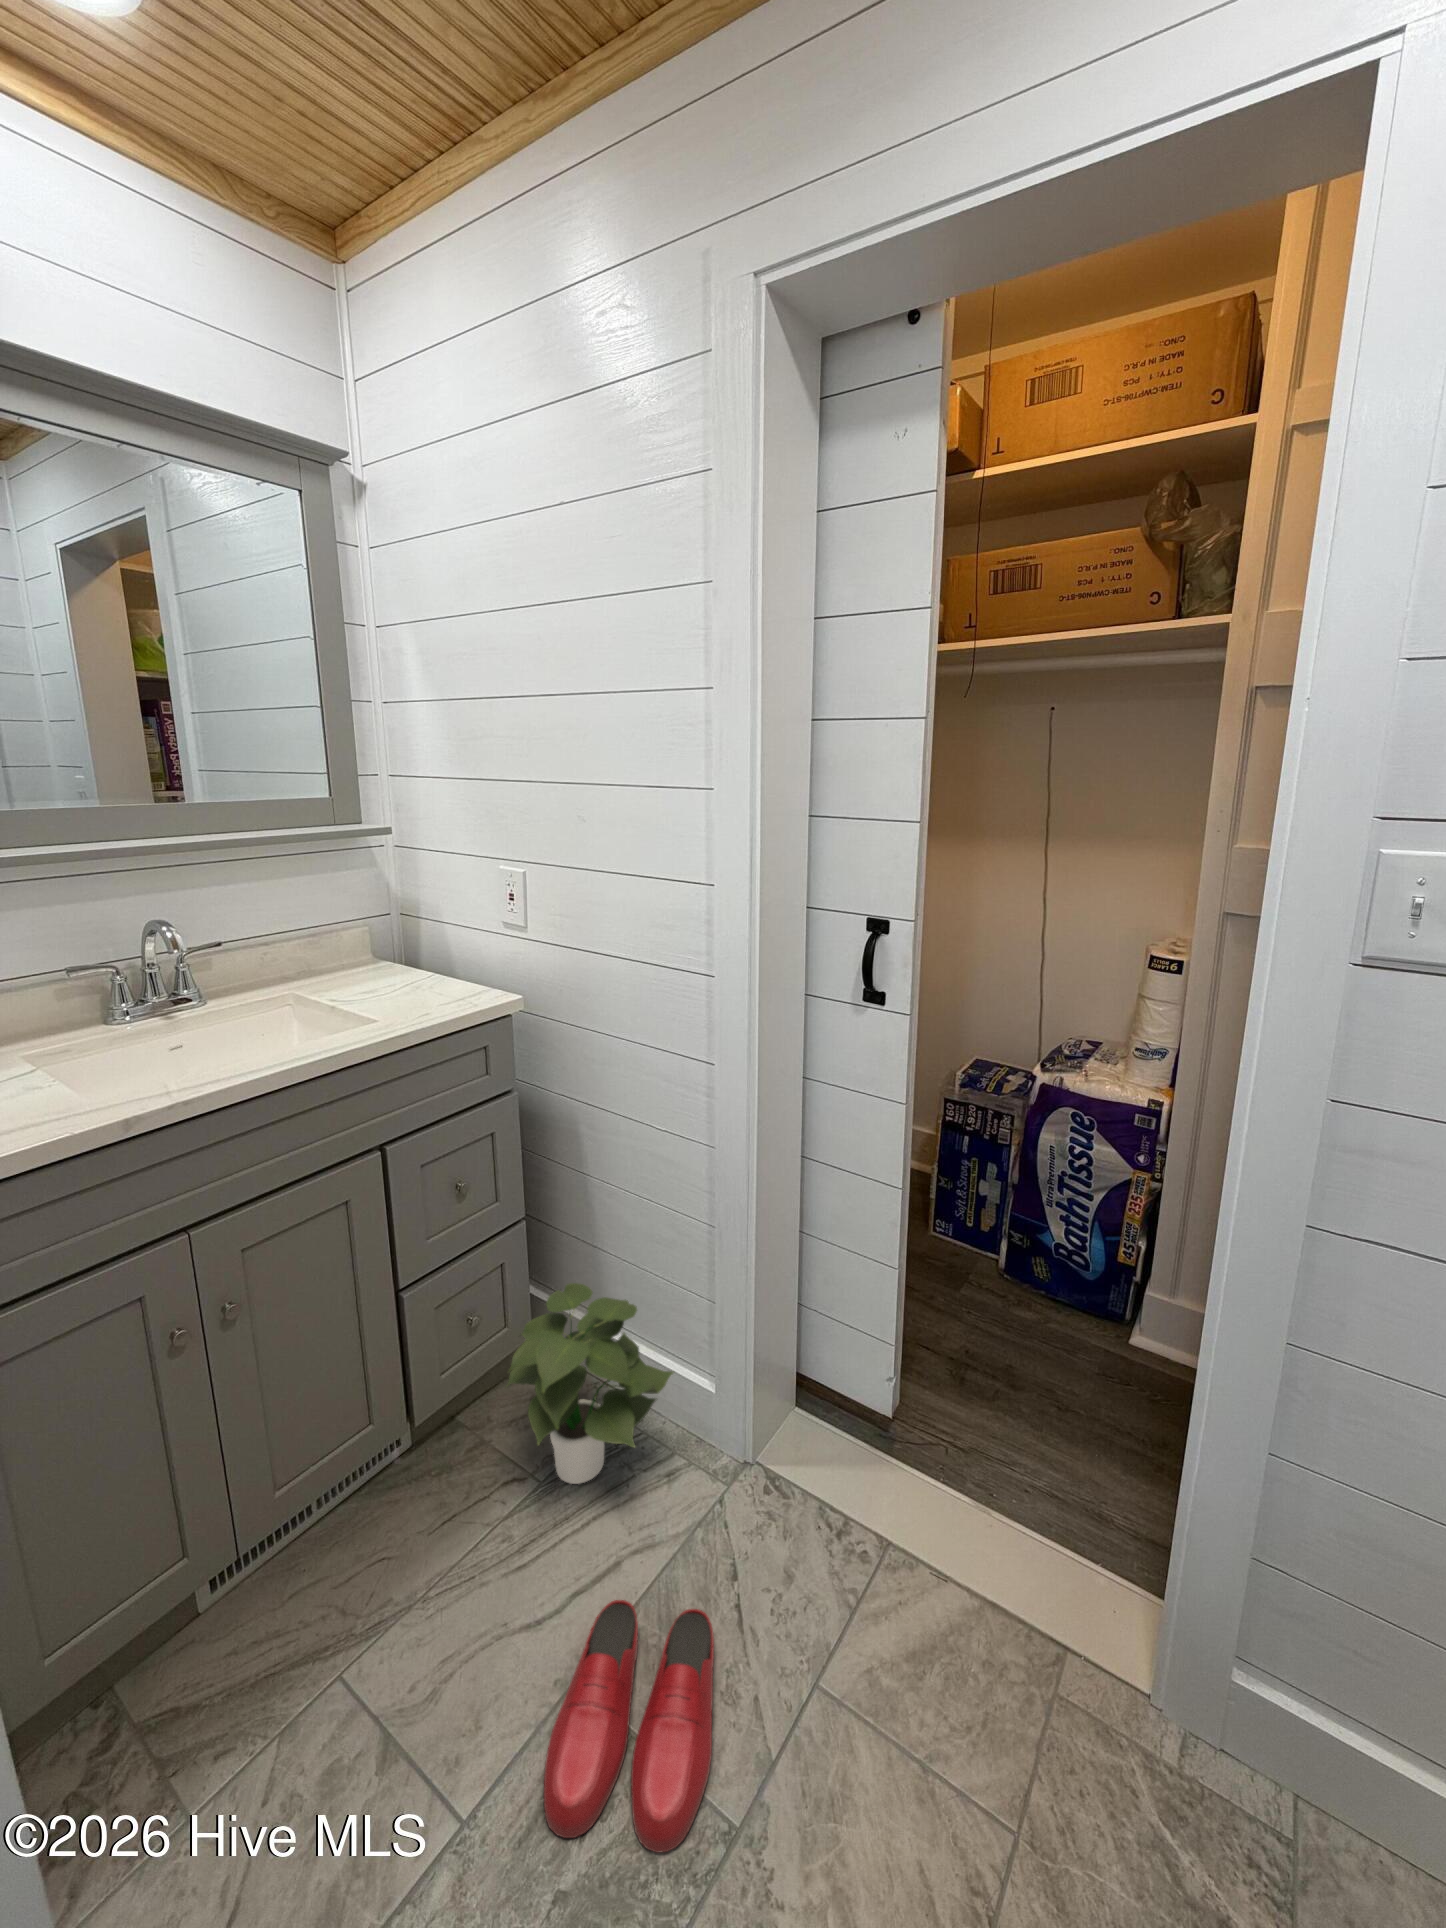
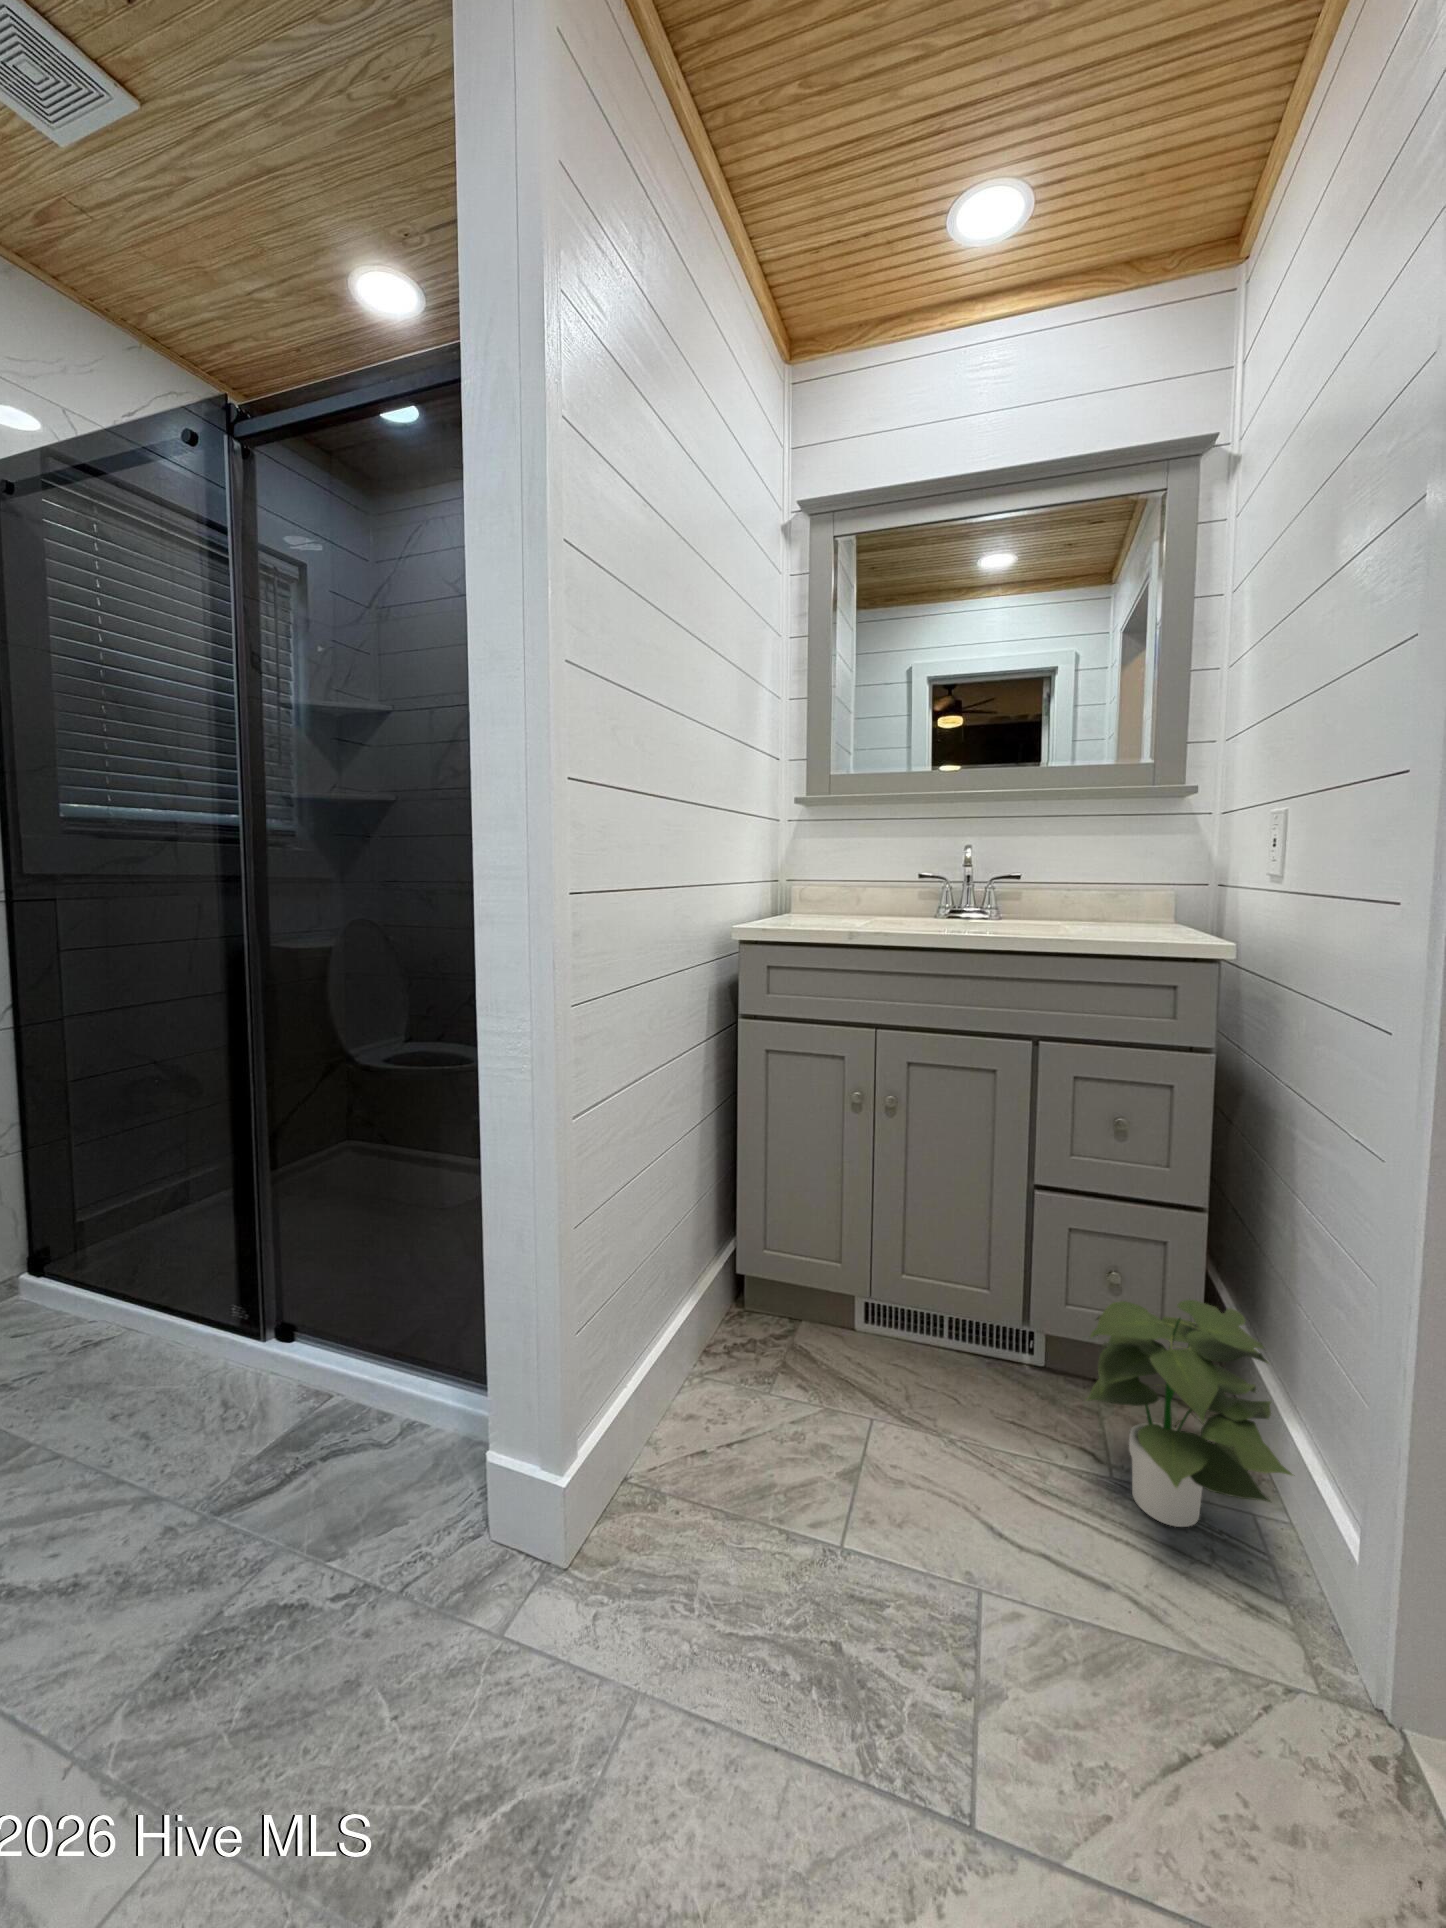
slippers: present [544,1600,714,1852] -> none [870,1563,1129,1769]

